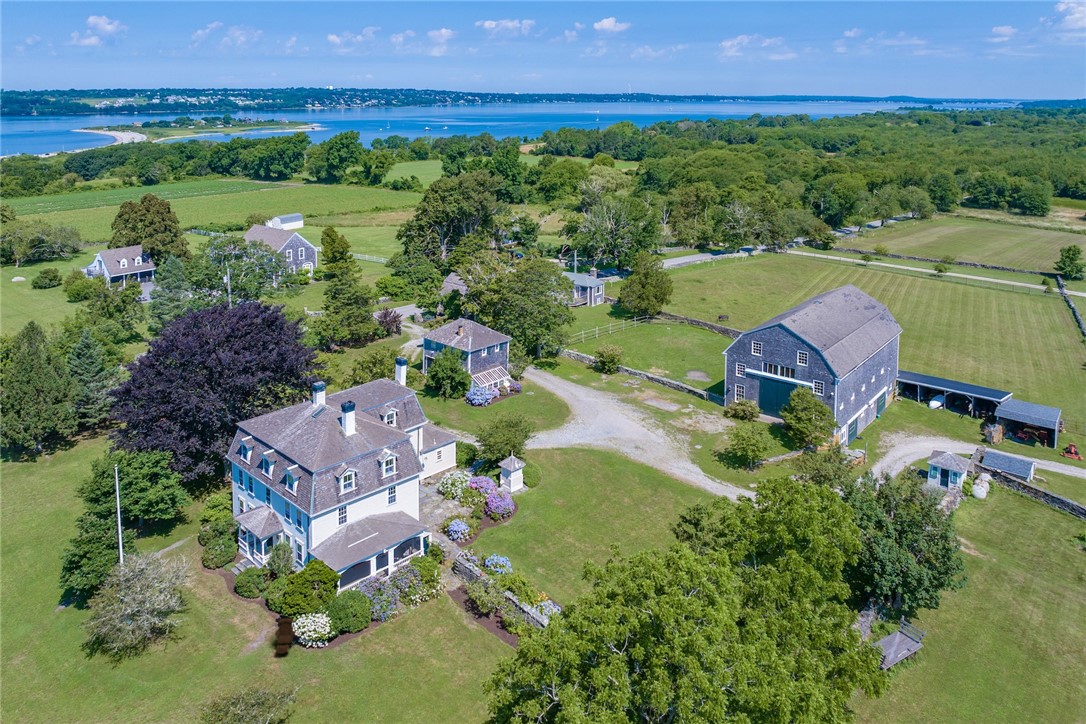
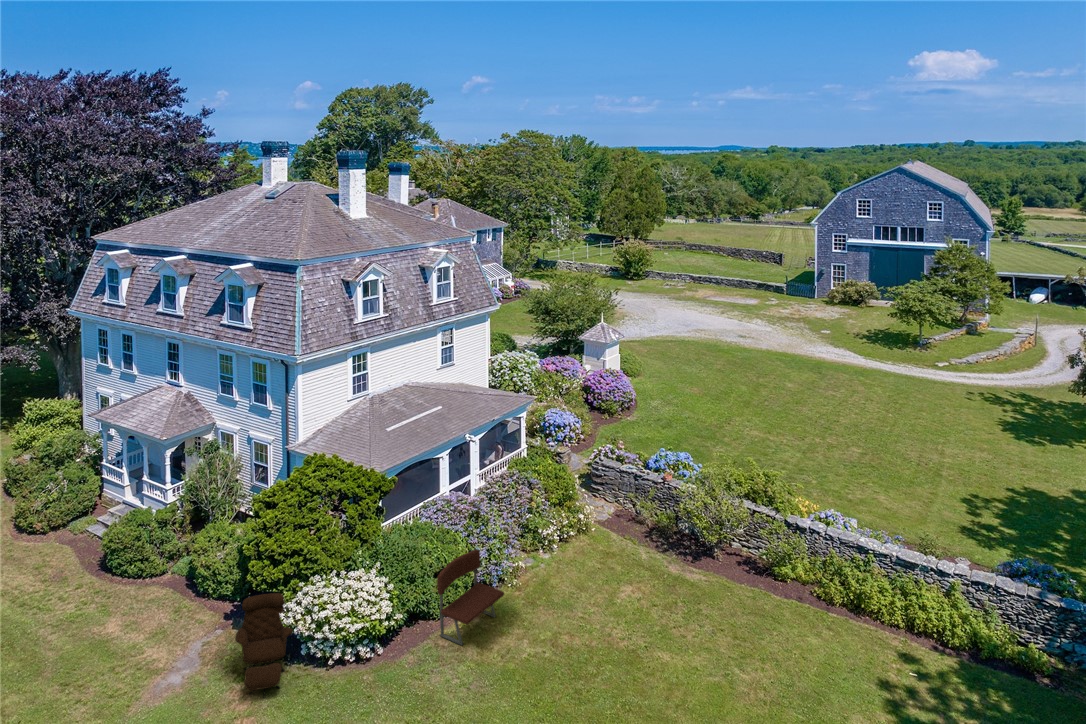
bench: none [348,608,378,646] -> present [437,549,504,645]

